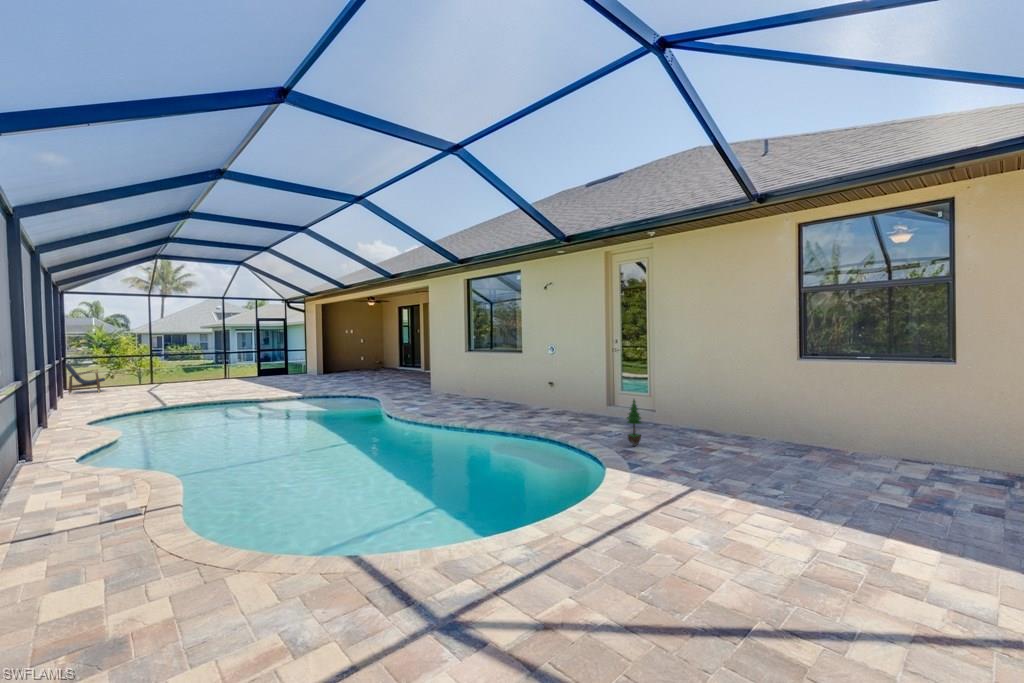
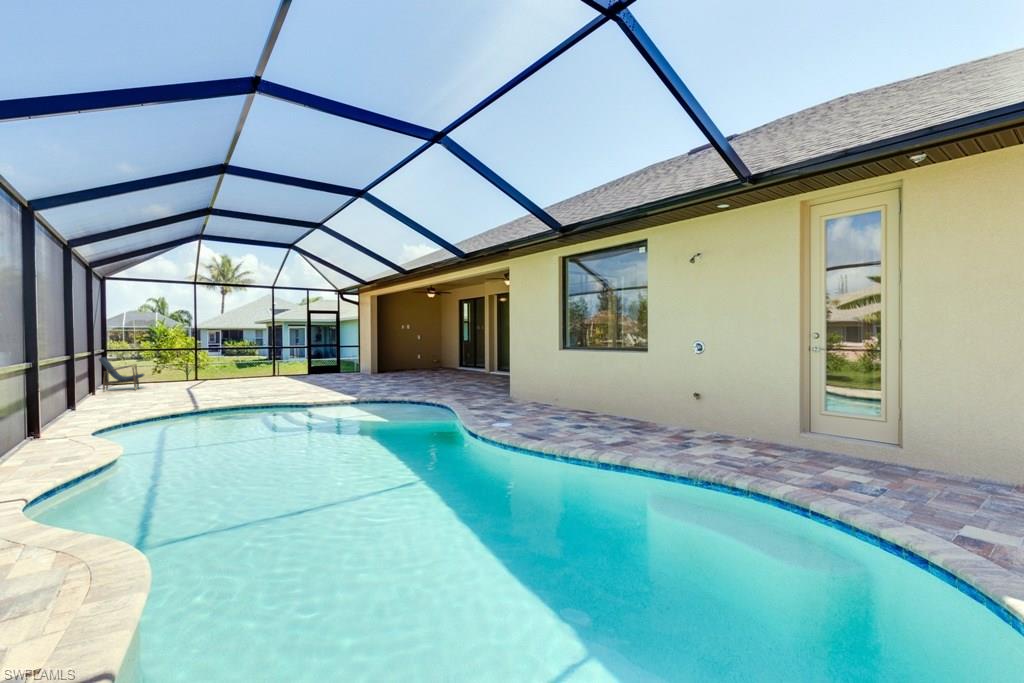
potted tree: present [627,400,642,446] -> none [934,435,977,524]

